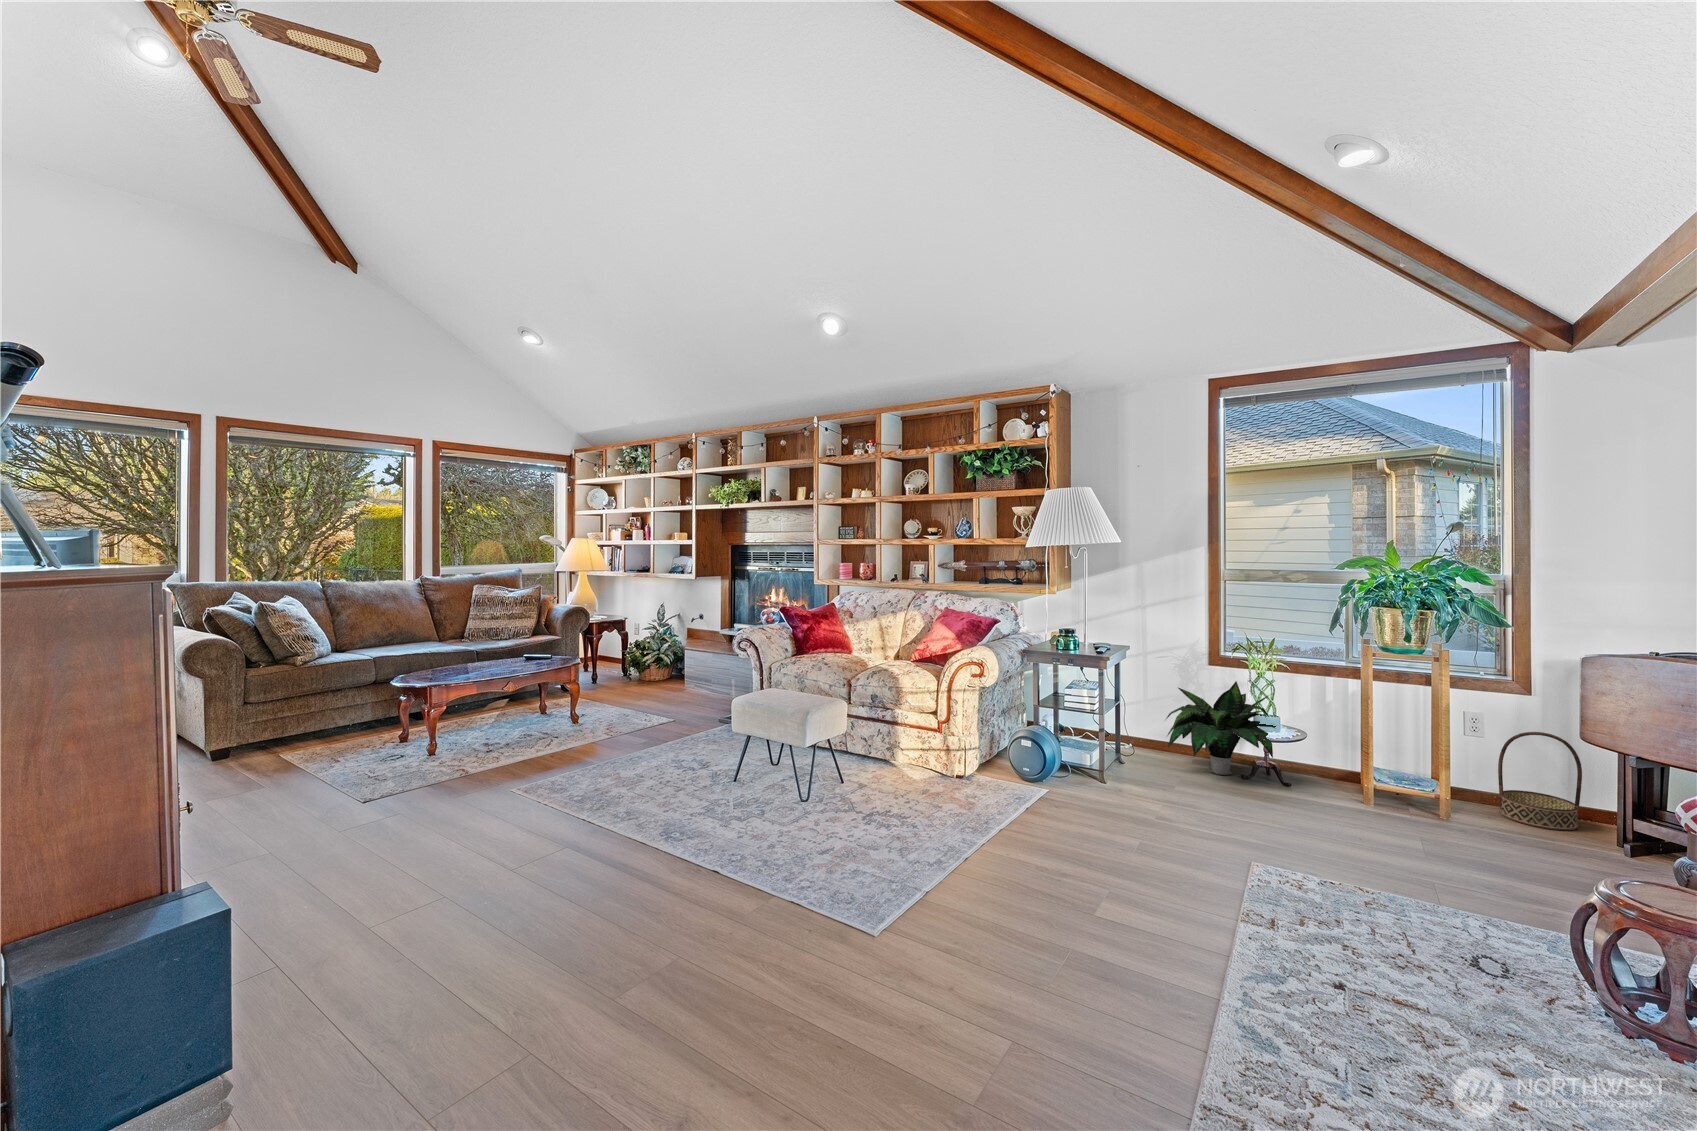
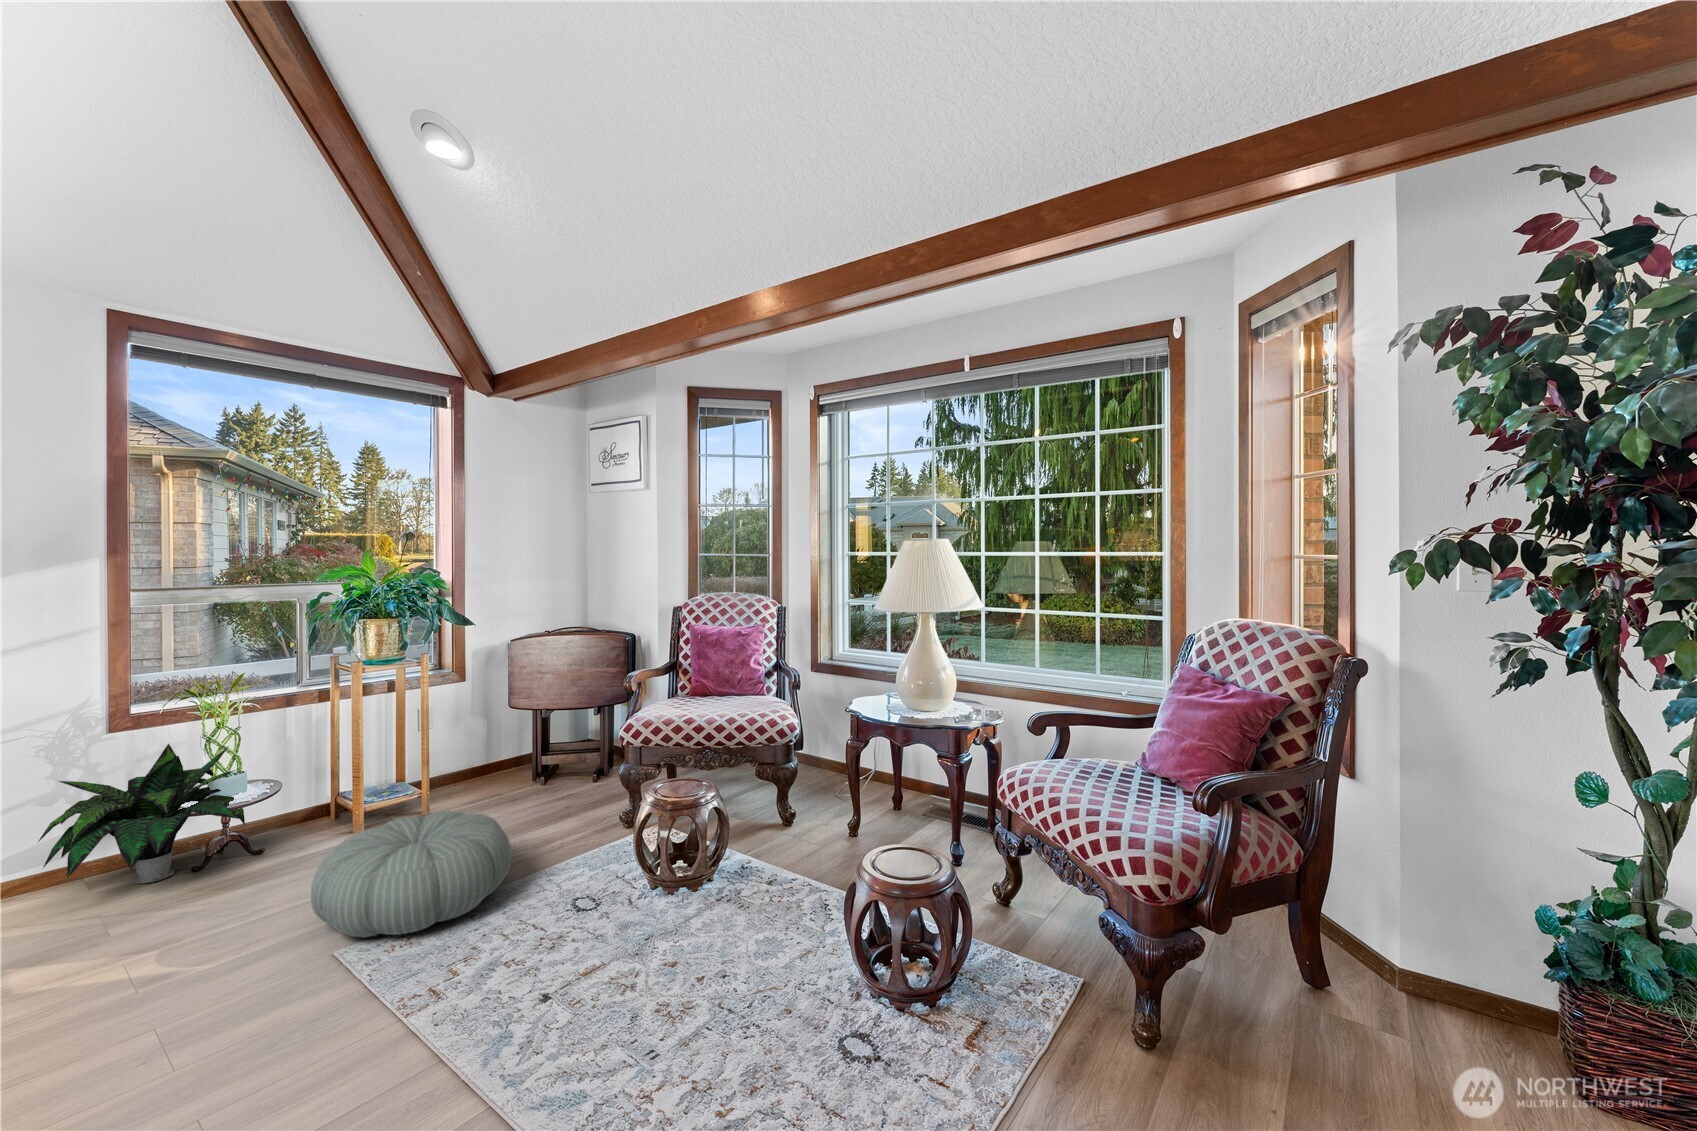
basket: present [1498,732,1582,830] -> none [453,709,507,791]
pouf: none [1252,786,1444,897] -> present [311,811,512,937]

